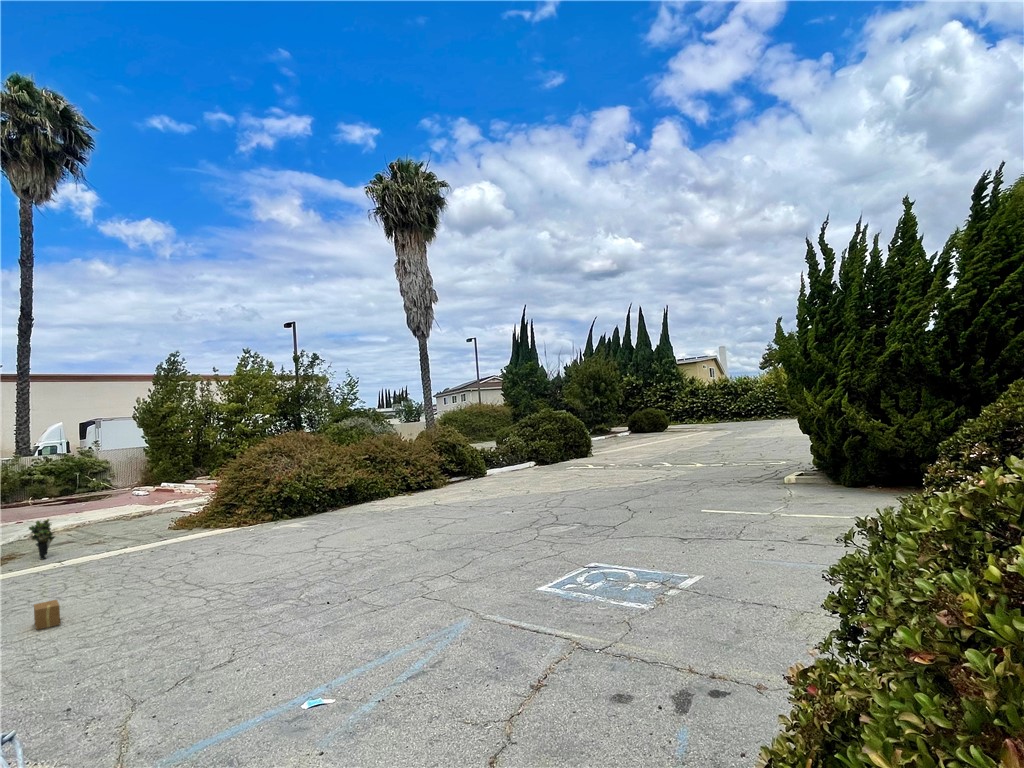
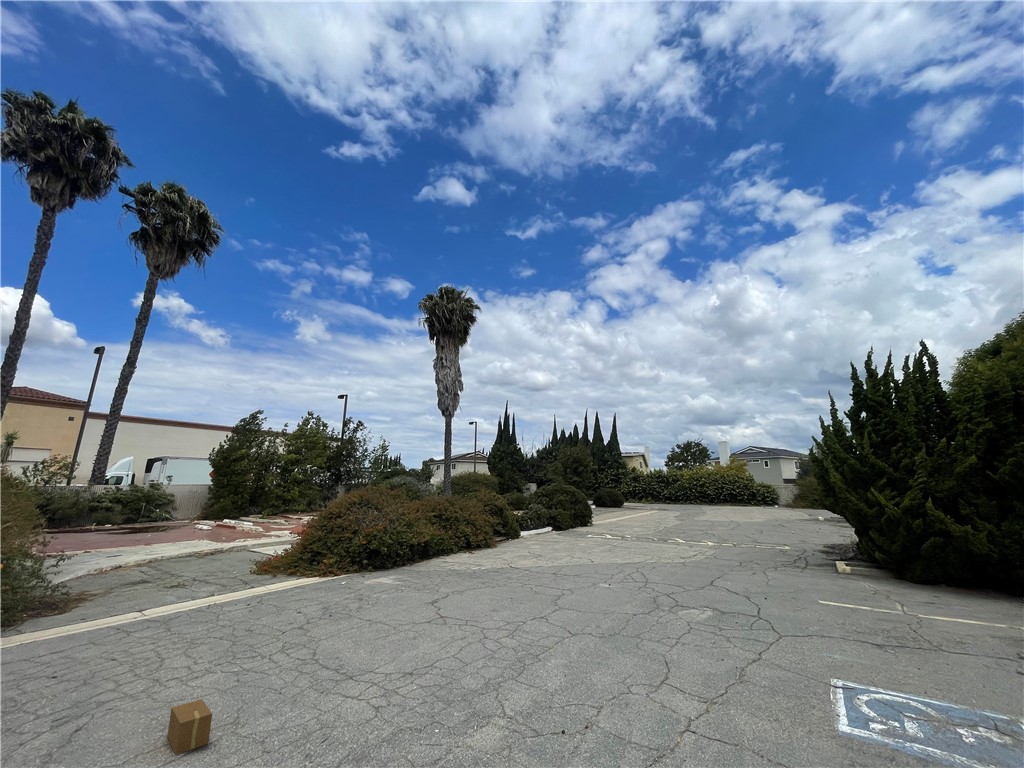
potted plant: present [29,519,55,560] -> none [121,559,150,607]

